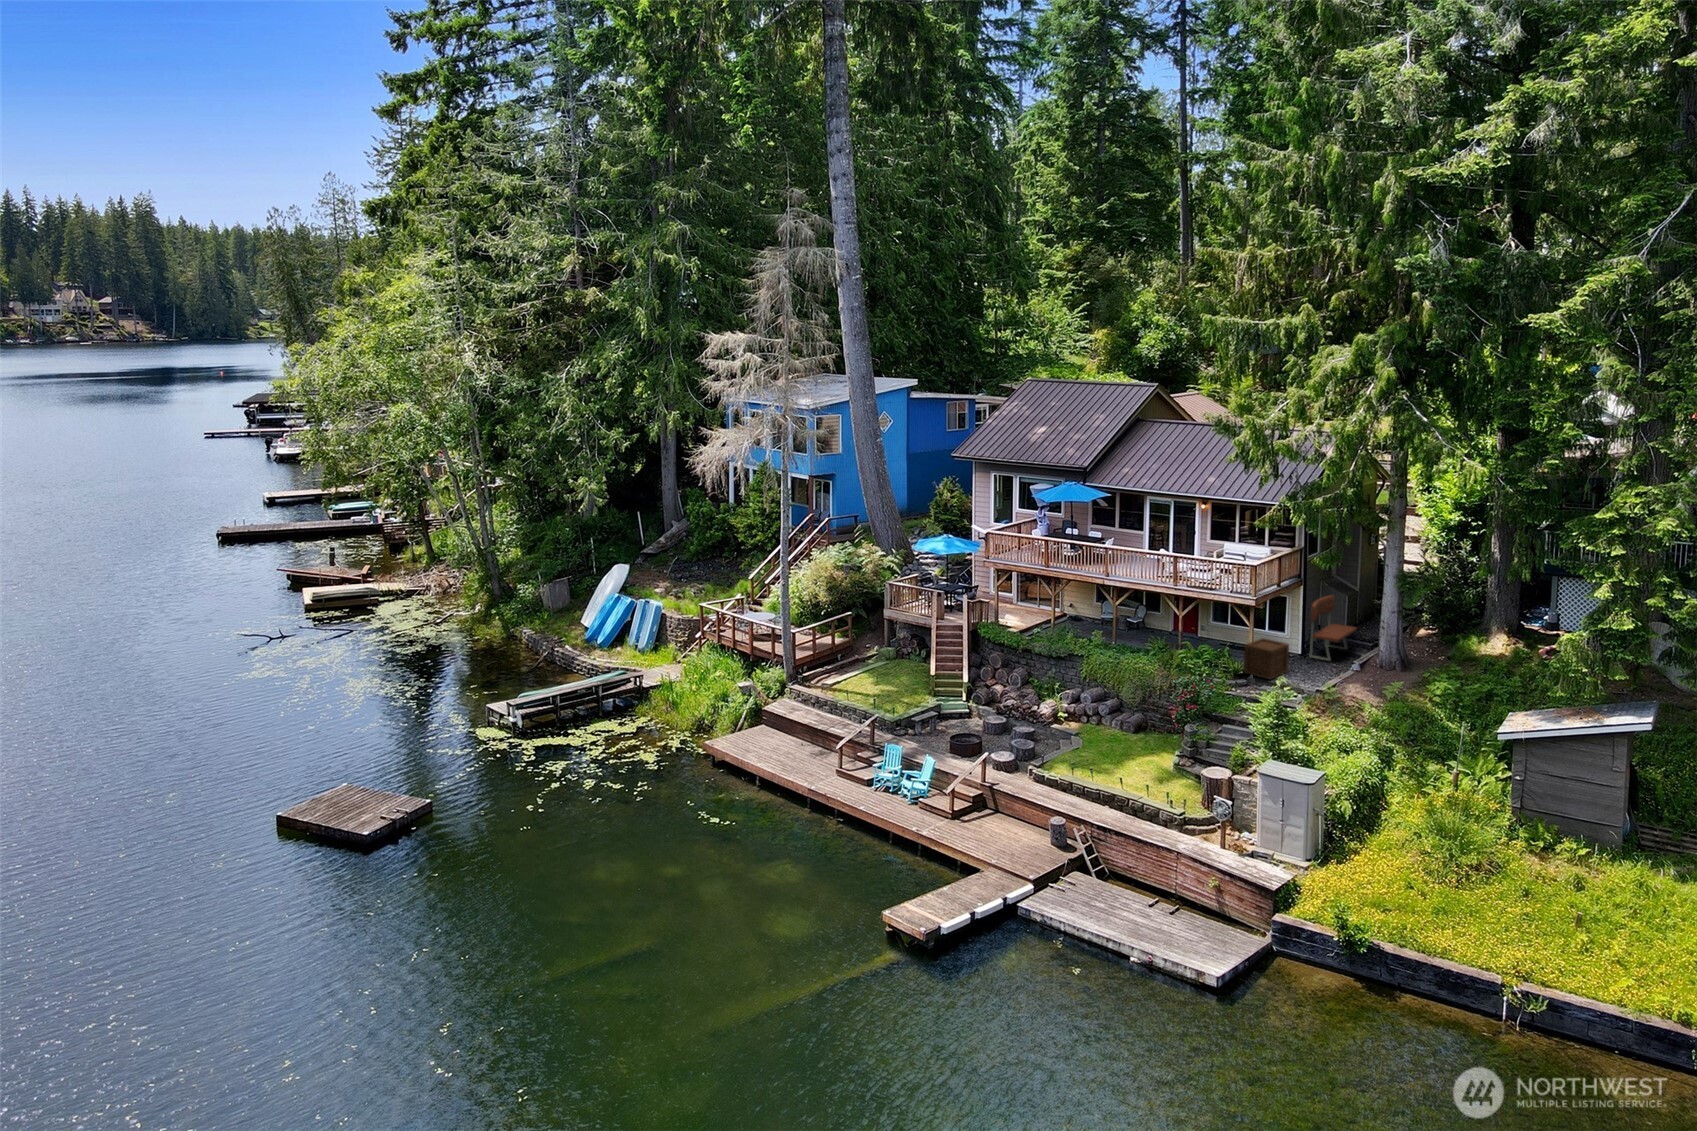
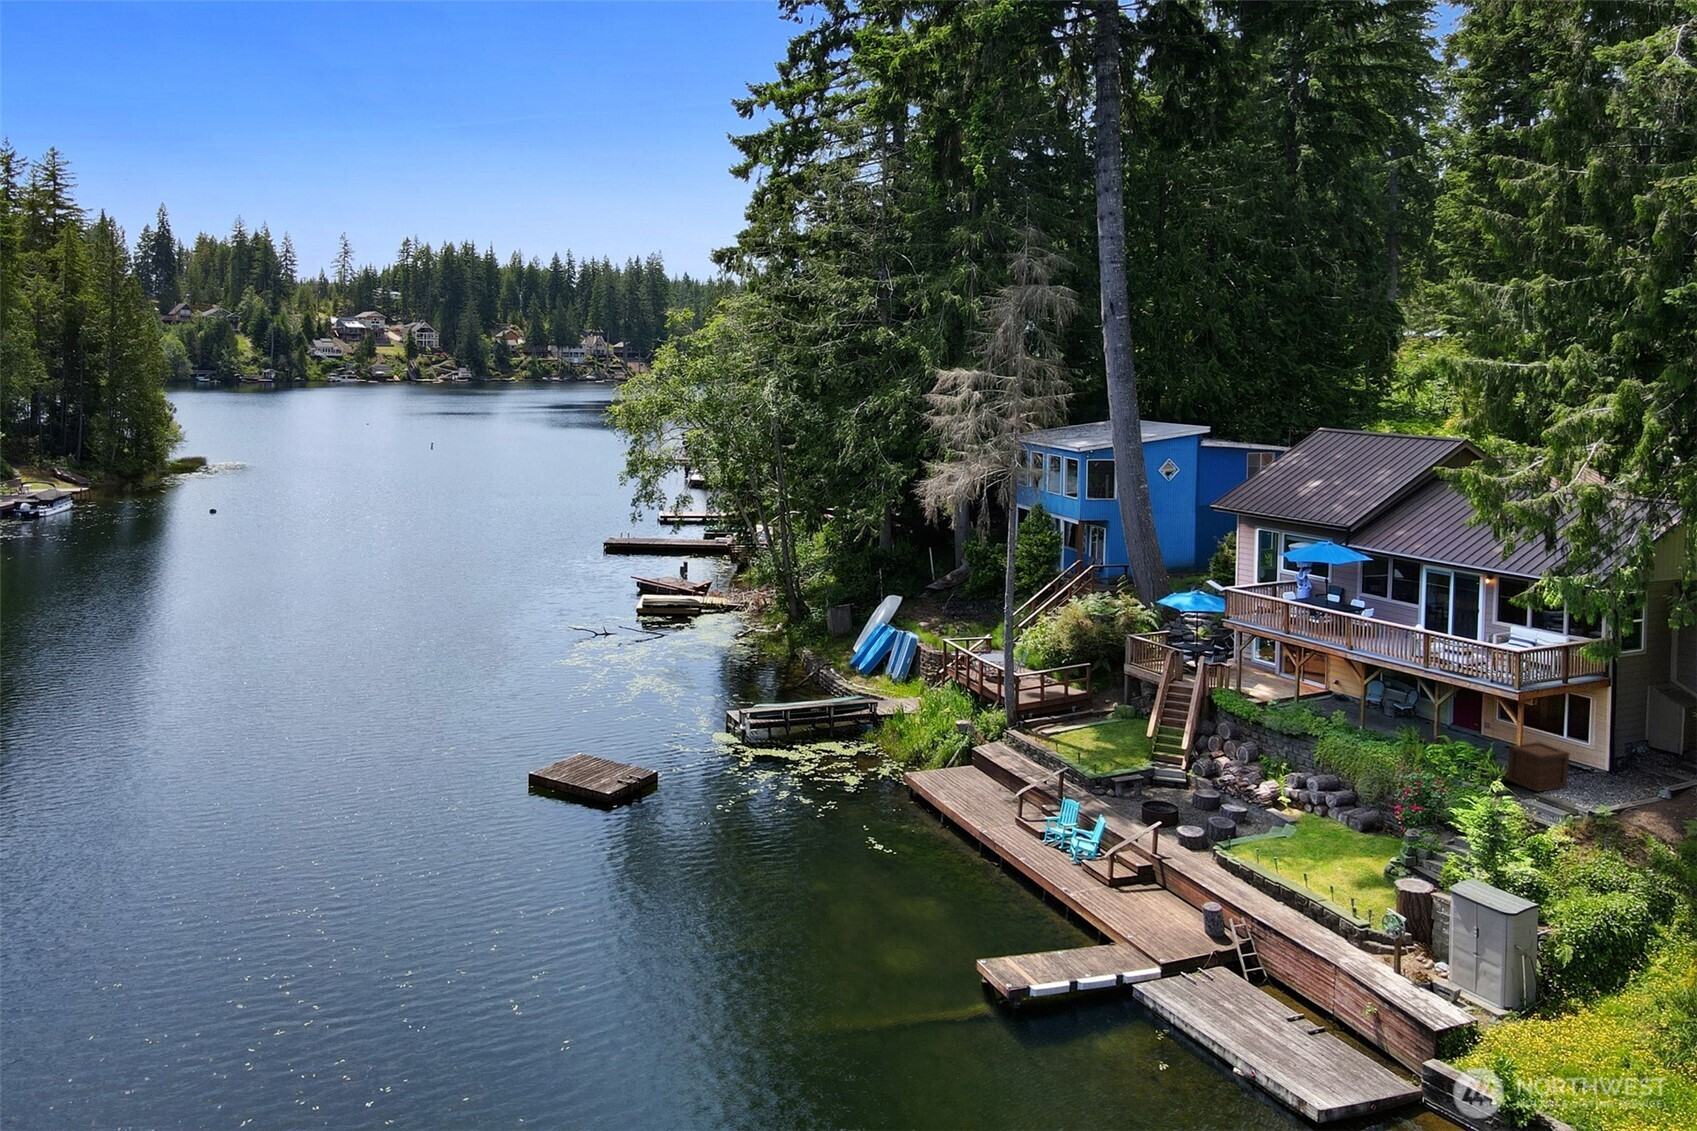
bench: present [1309,595,1357,661] -> none [1604,703,1678,782]

